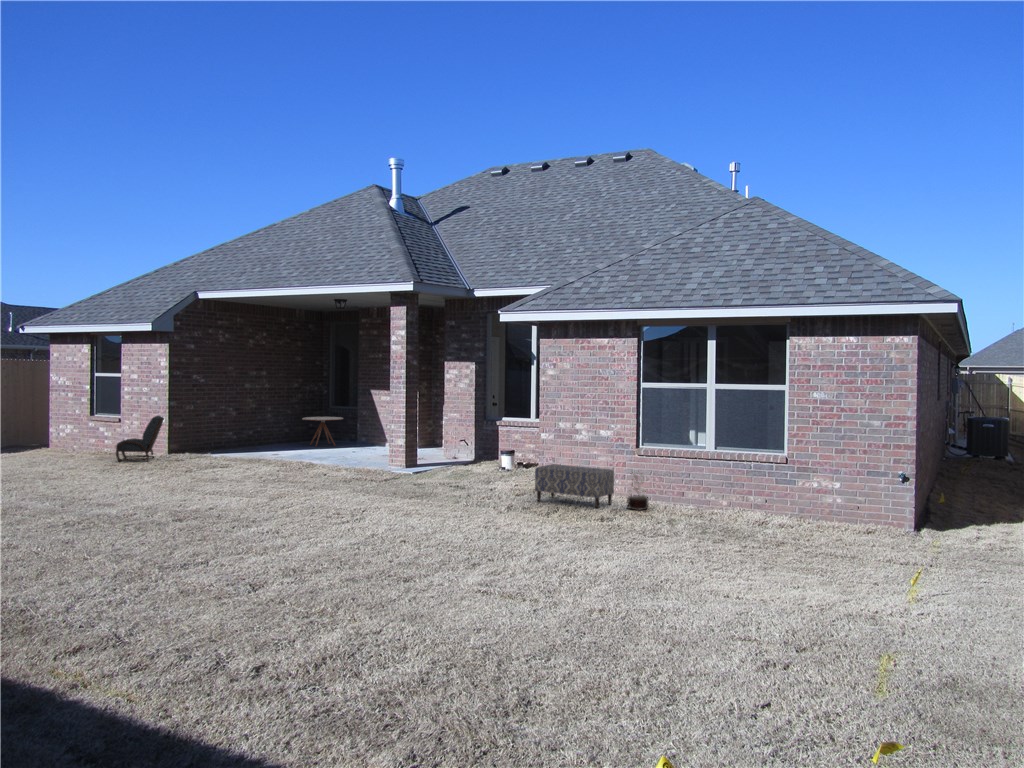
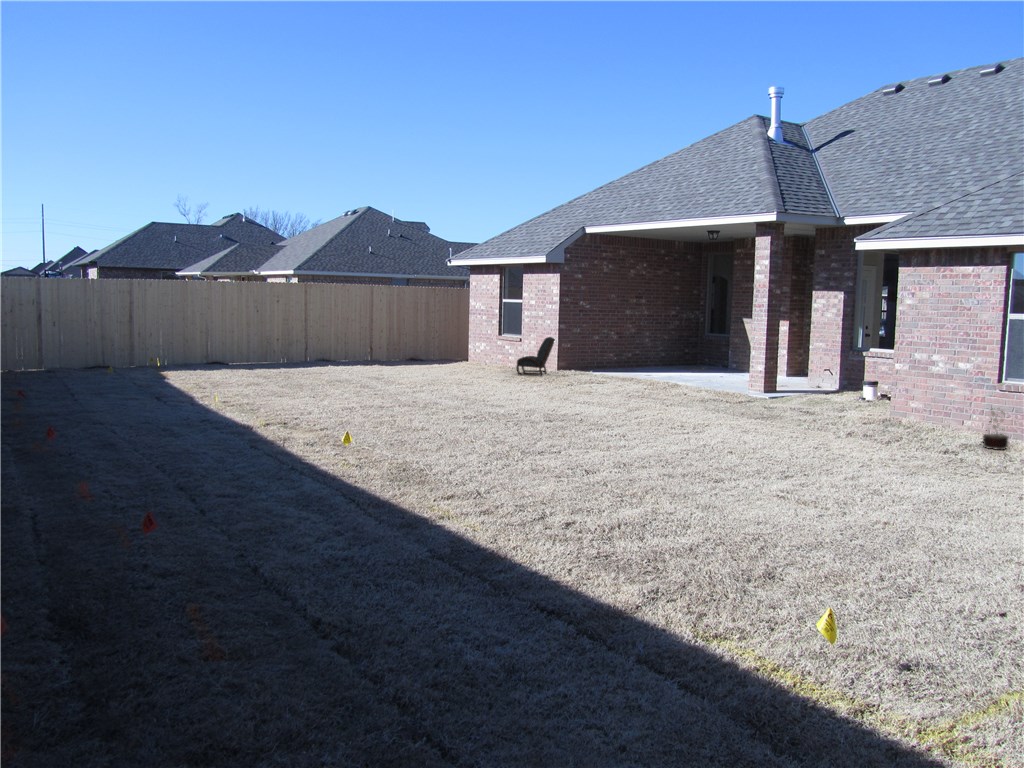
round table: present [303,417,343,446] -> none [676,343,715,371]
bench: present [535,464,614,509] -> none [881,396,972,444]

